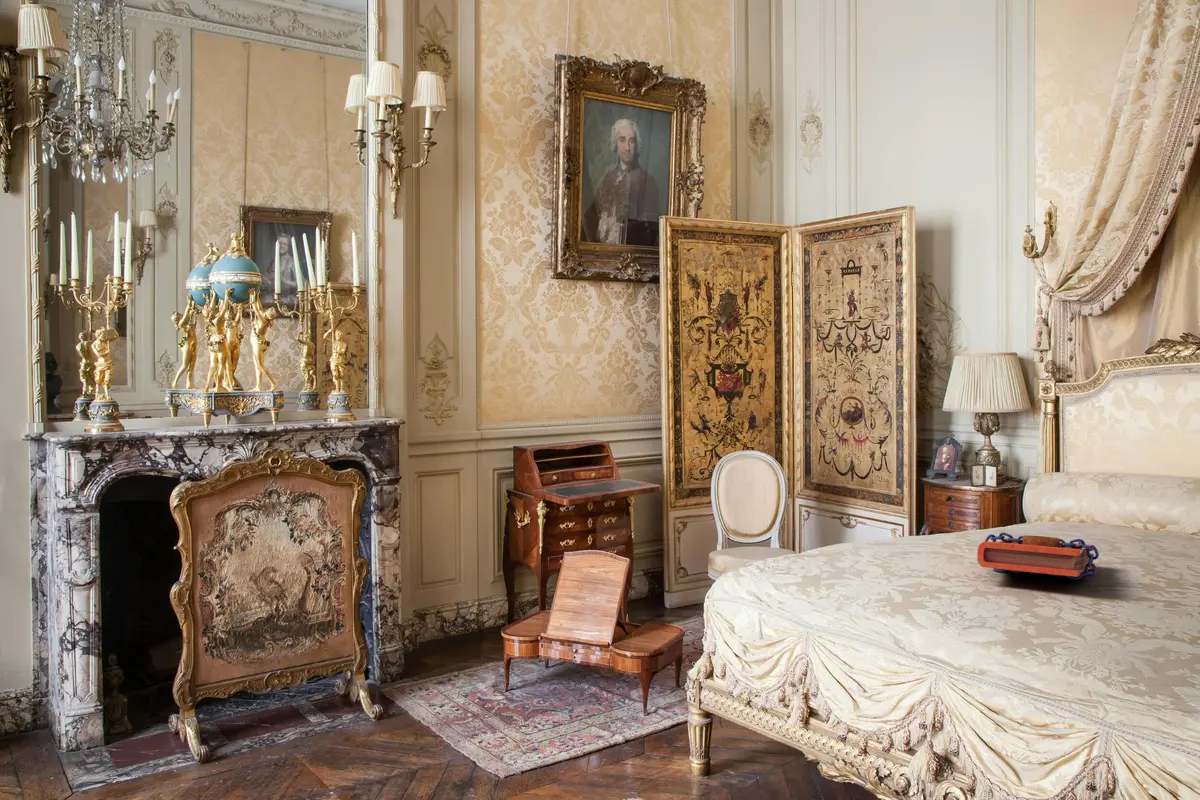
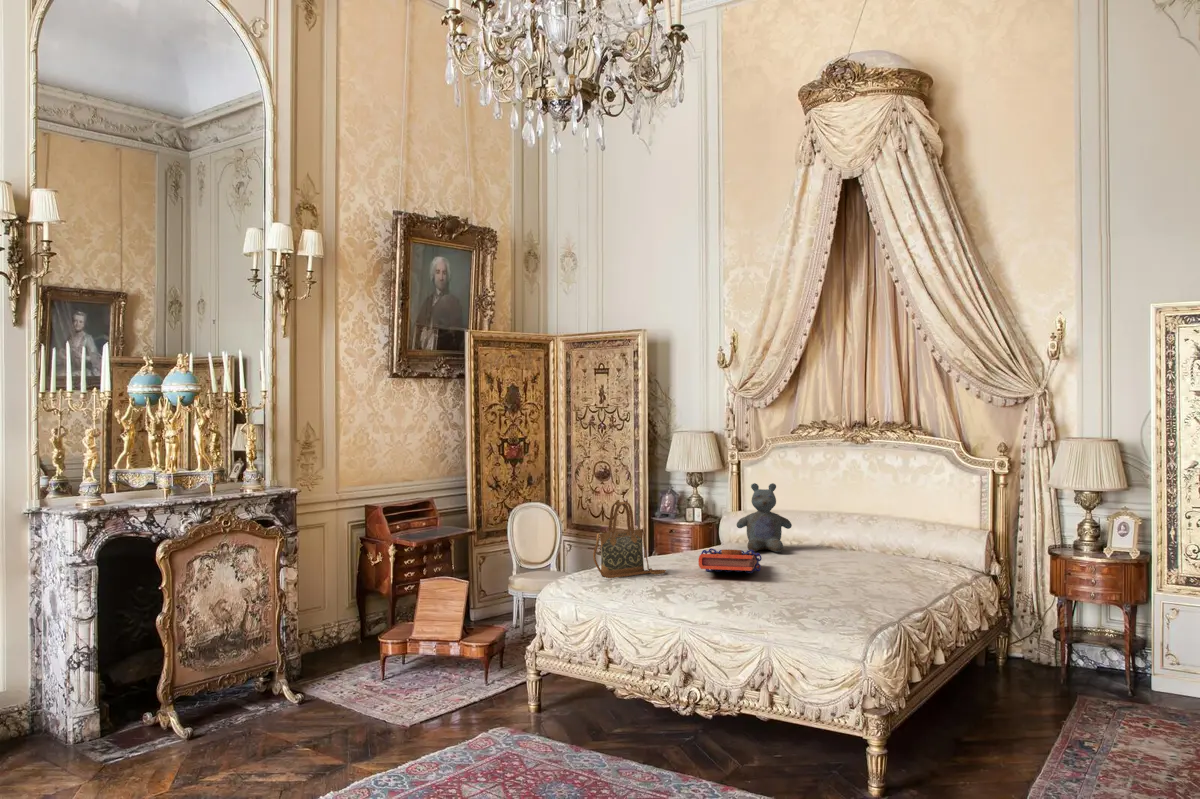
stuffed bear: none [1055,428,1157,544] -> present [737,483,792,552]
handbag: none [794,449,920,573] -> present [593,502,666,578]

